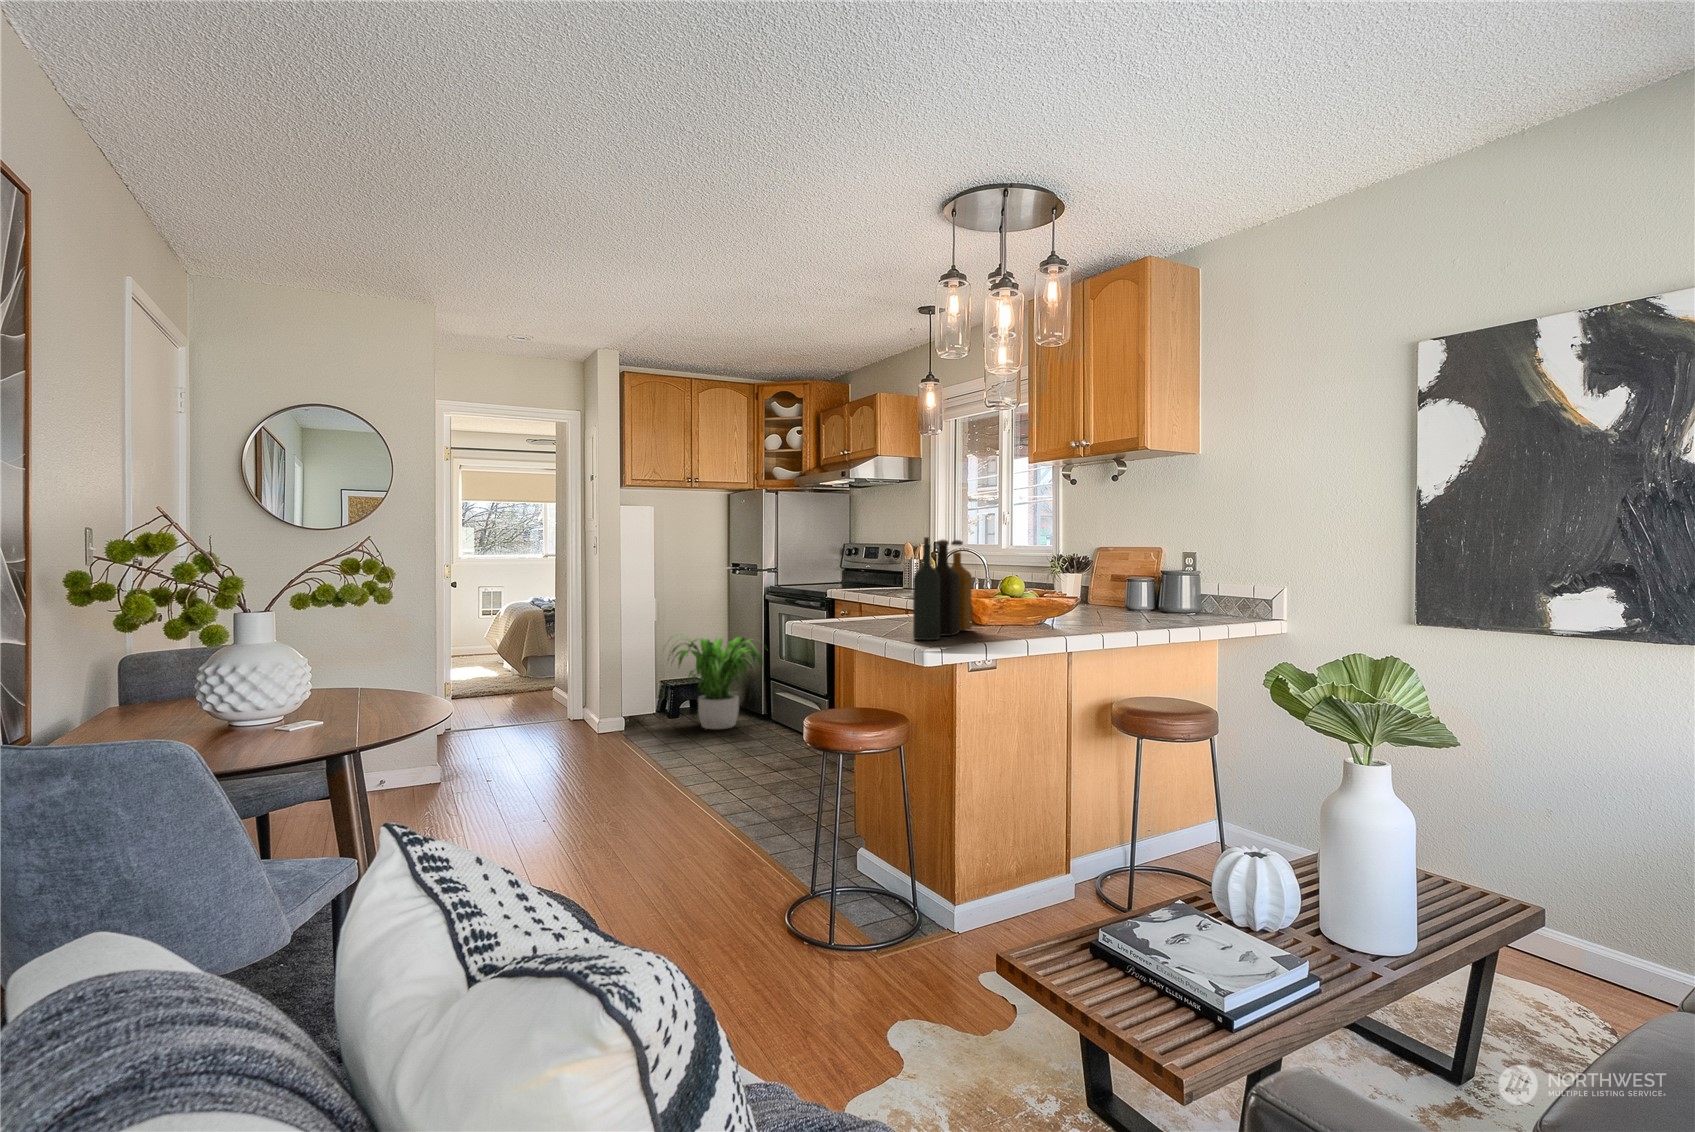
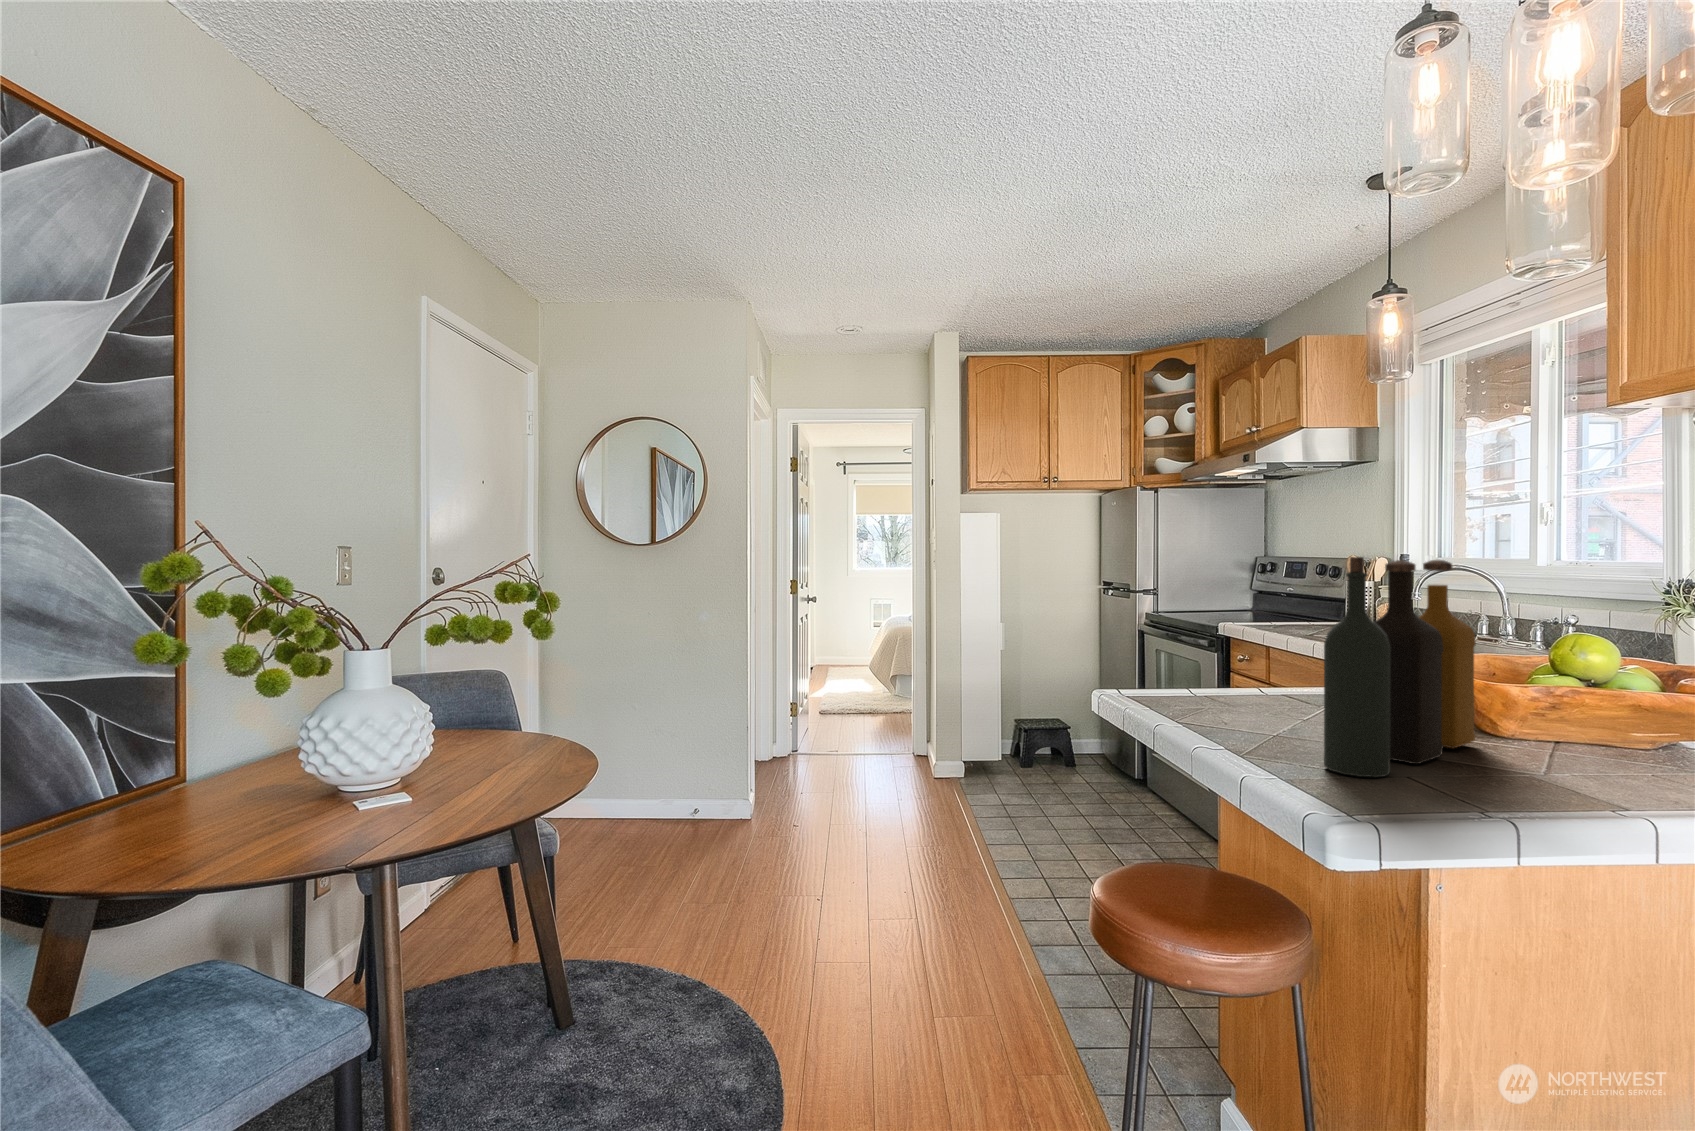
potted plant: present [668,634,763,729] -> none [1009,666,1144,790]

